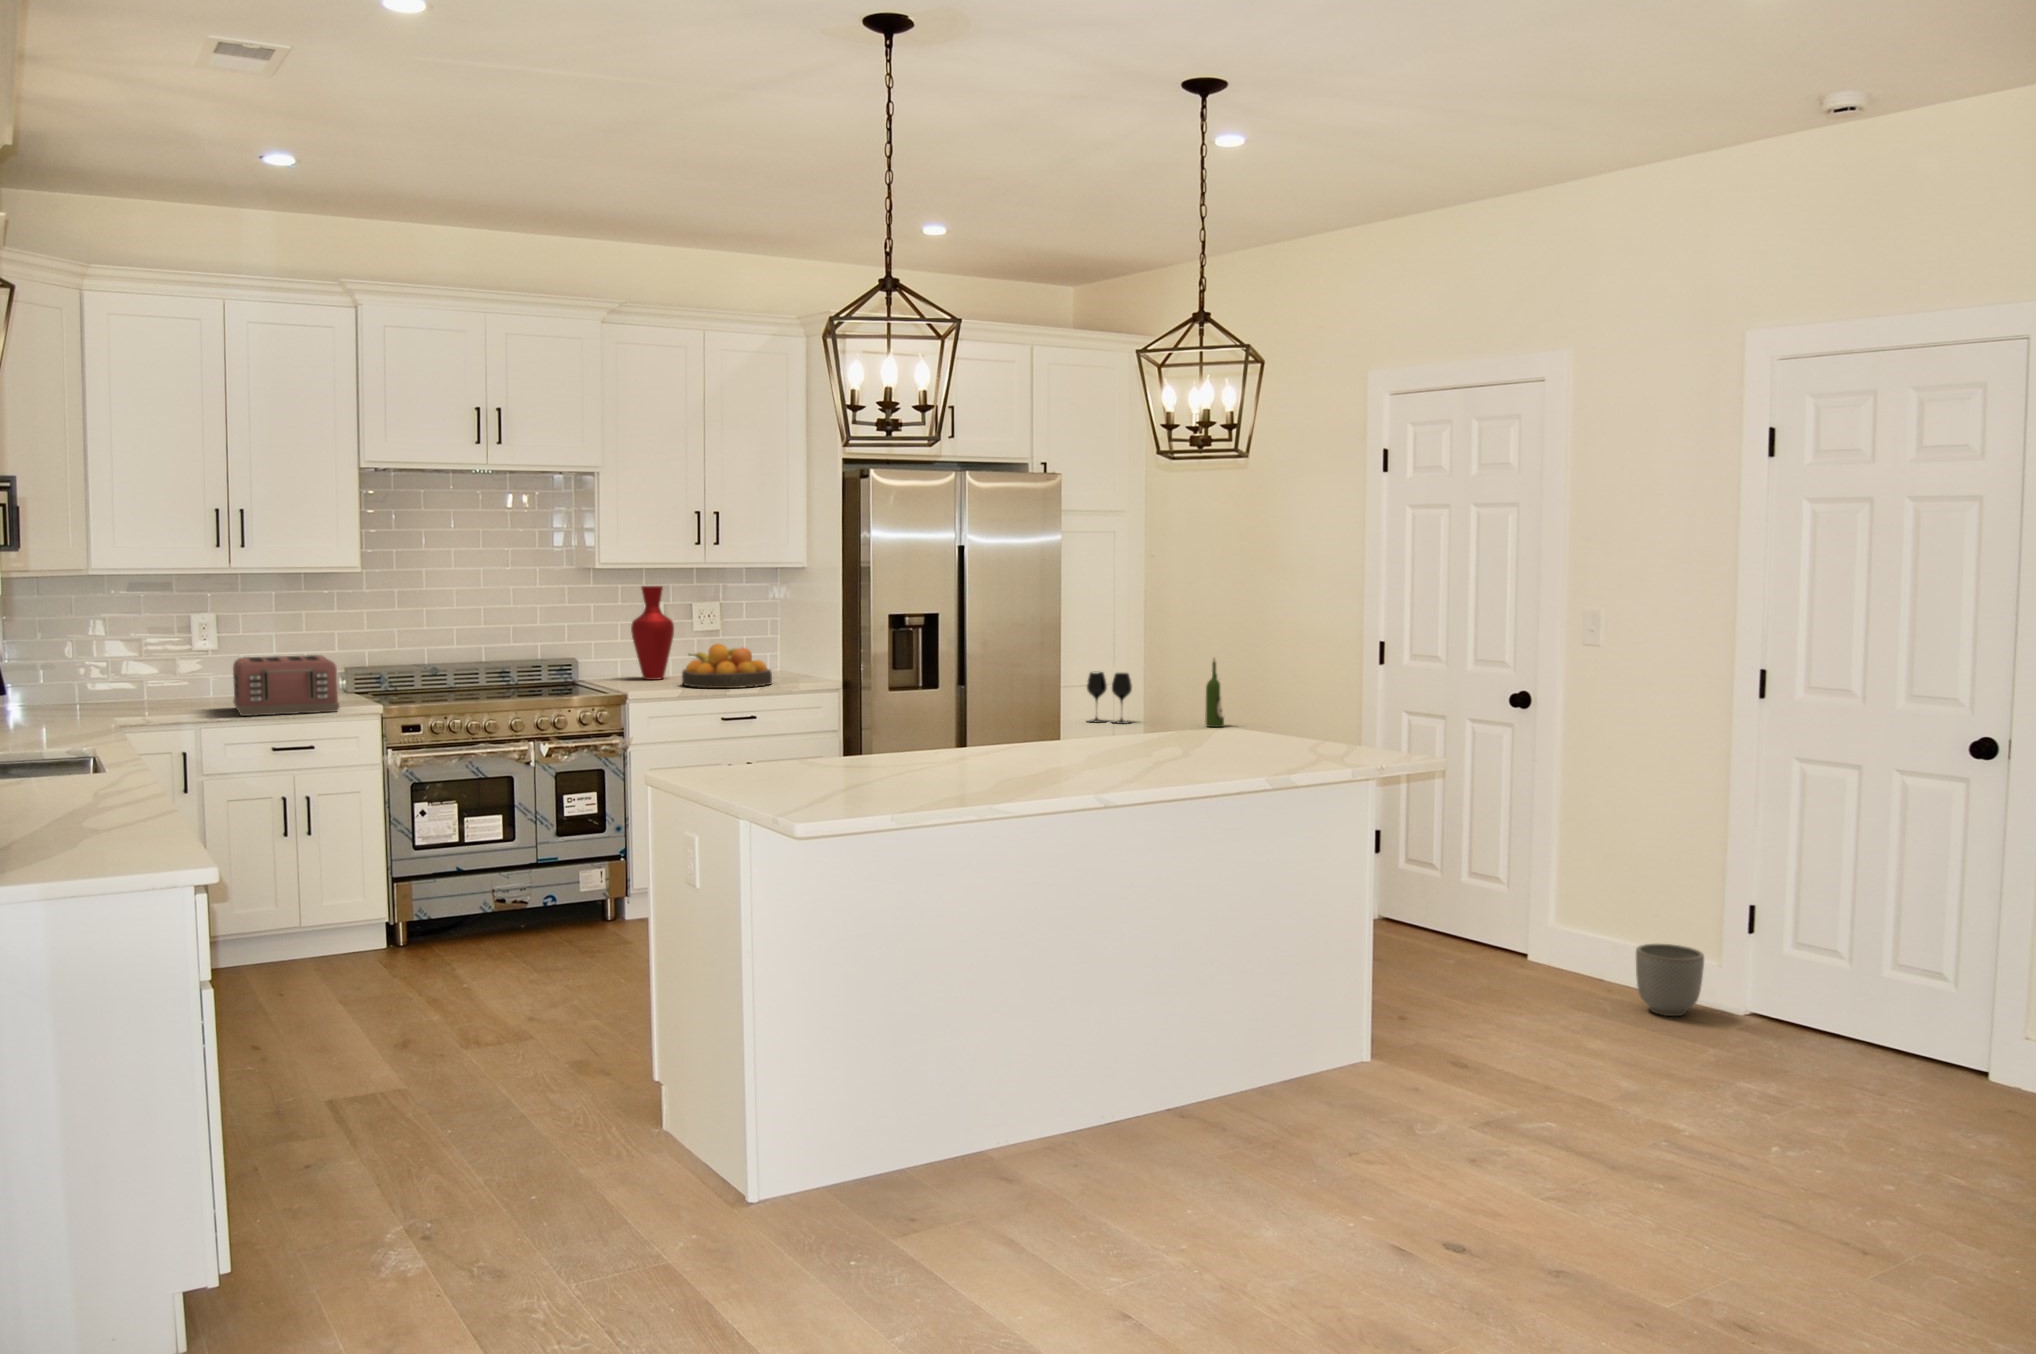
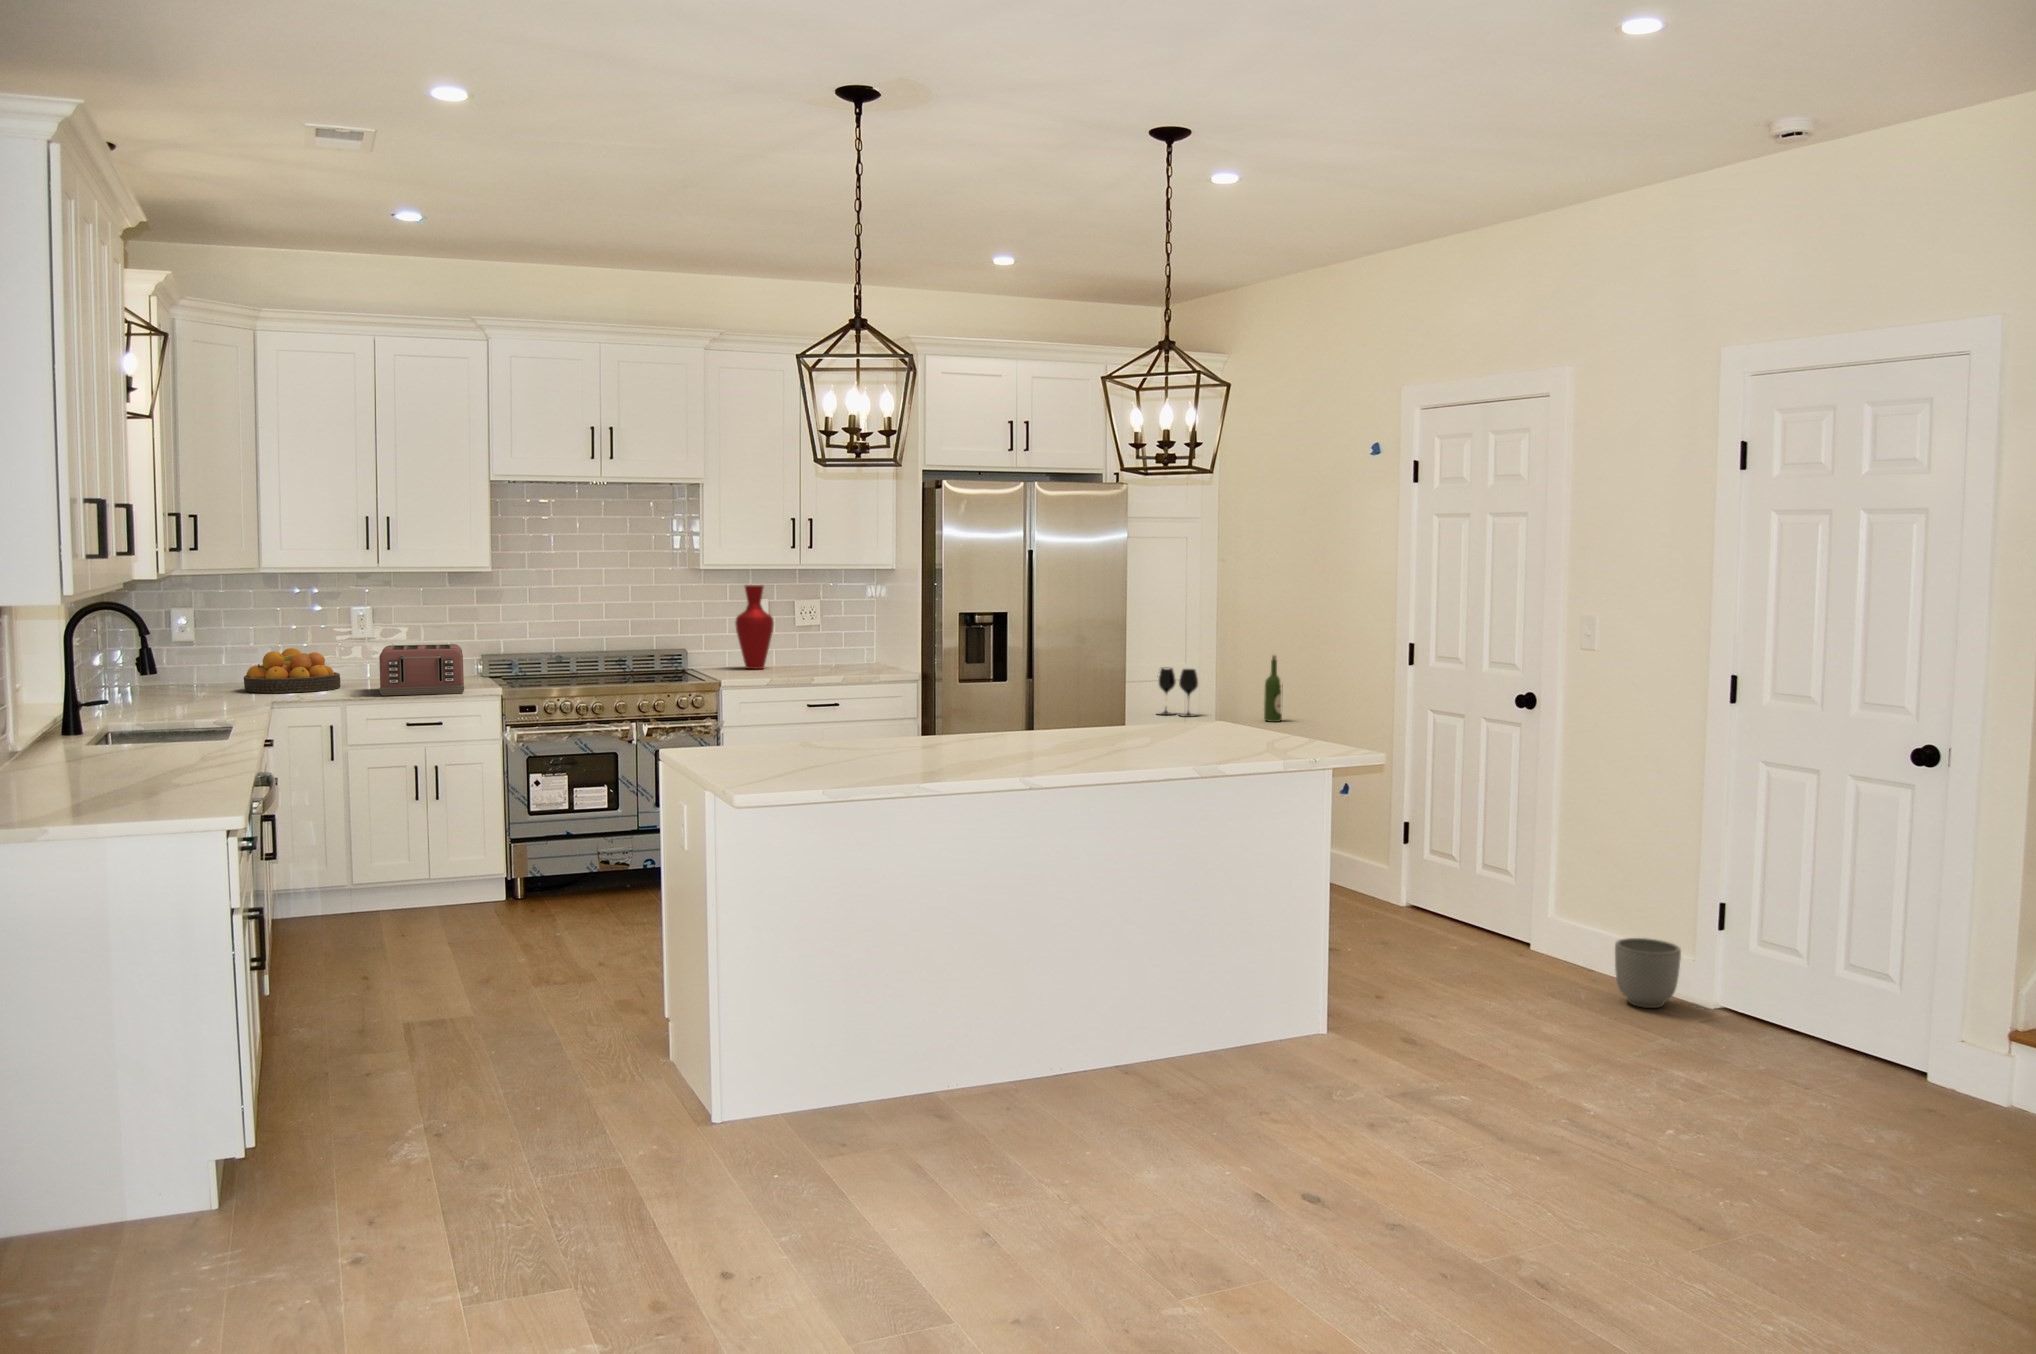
fruit bowl: present [682,644,772,688] -> present [244,648,341,693]

